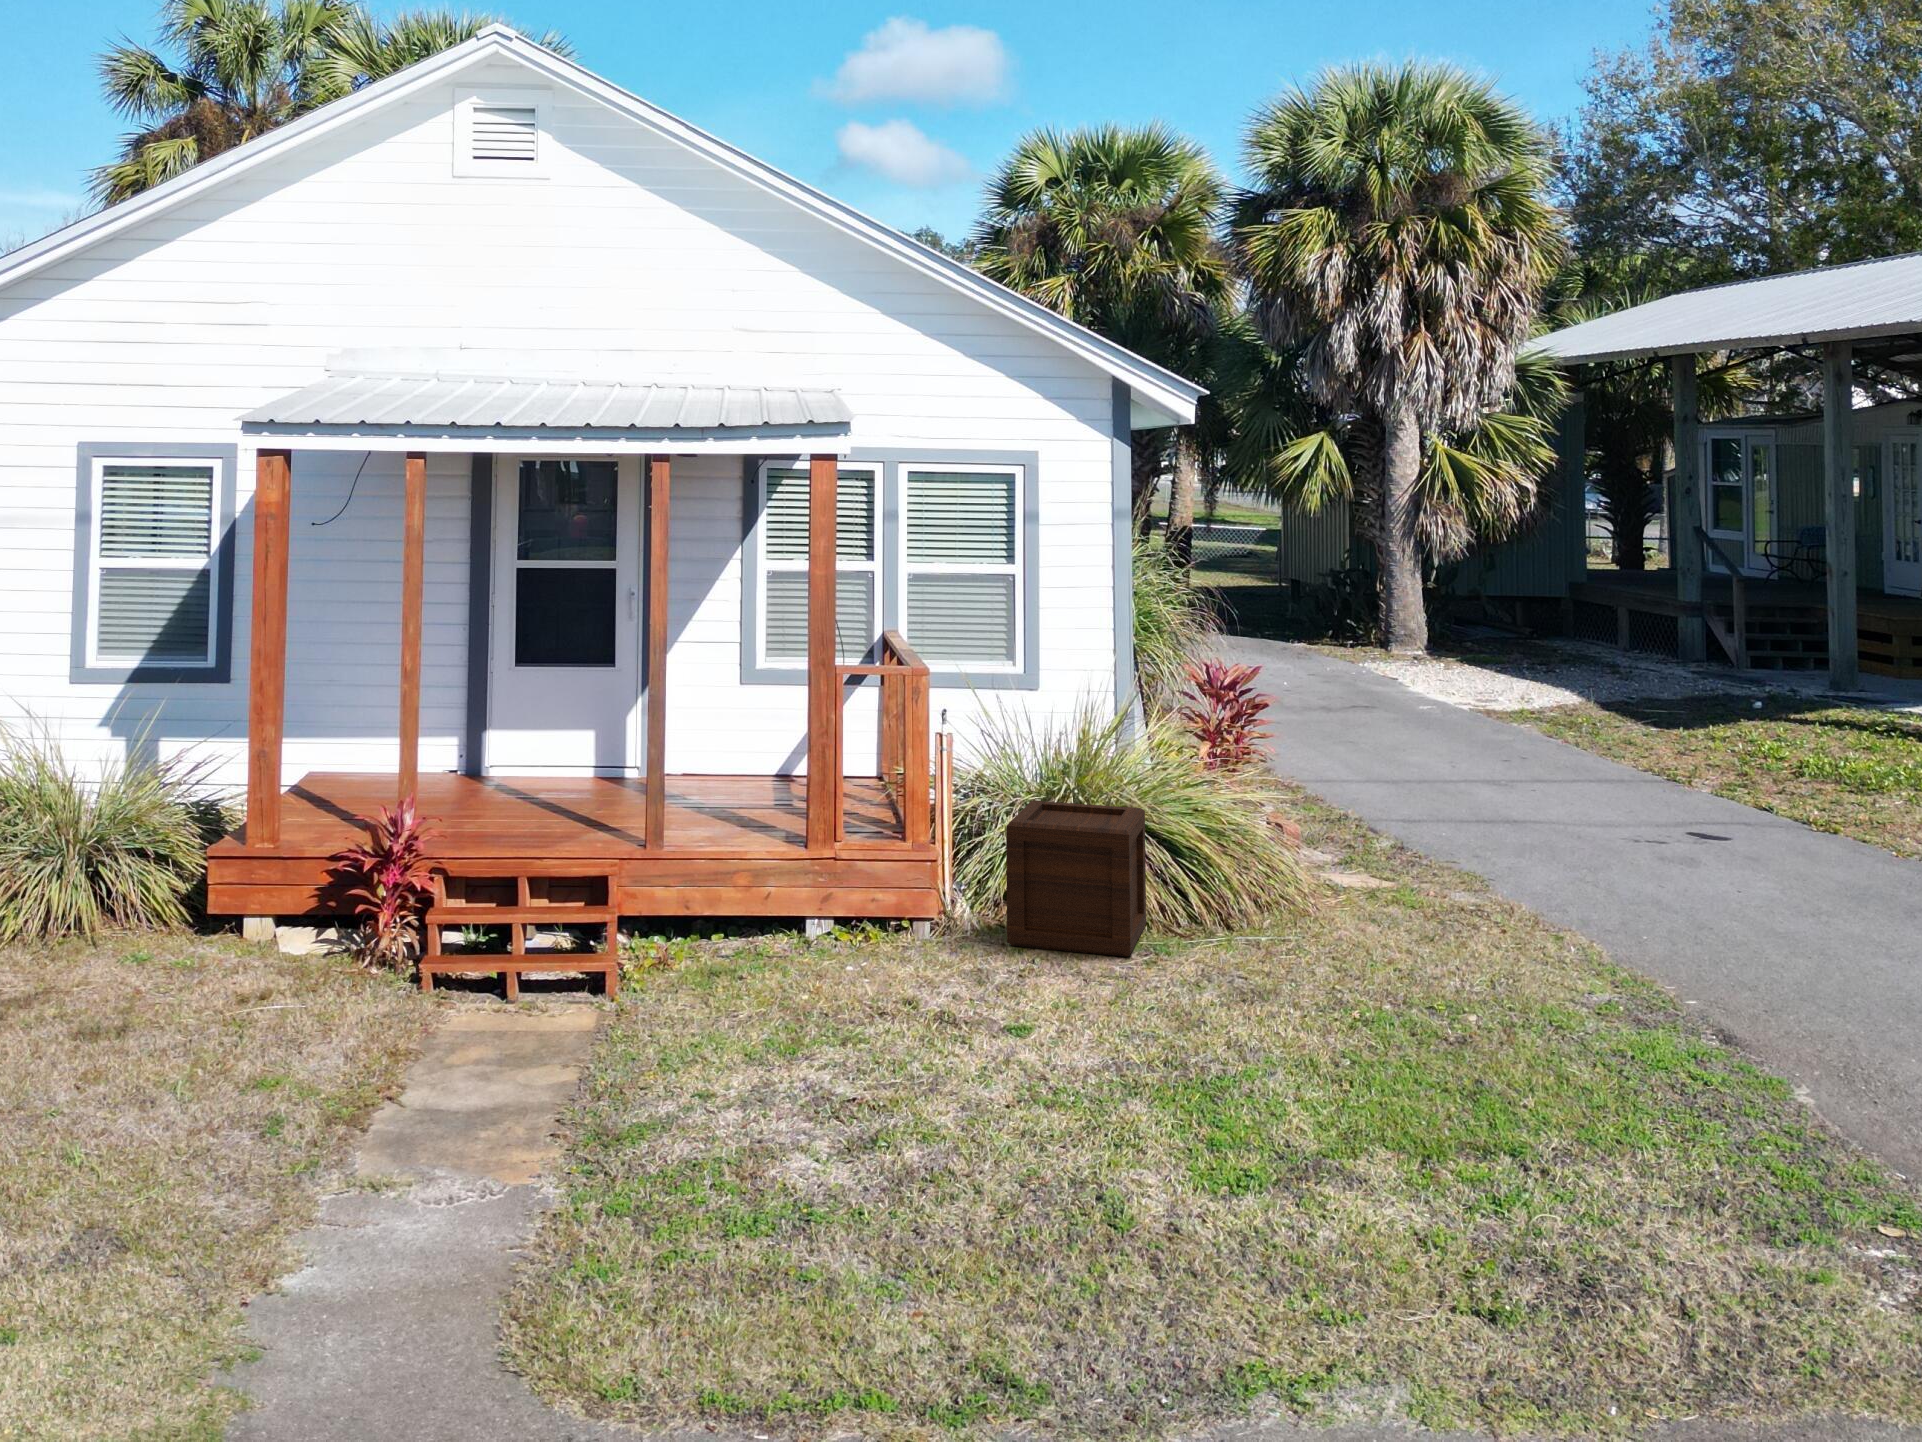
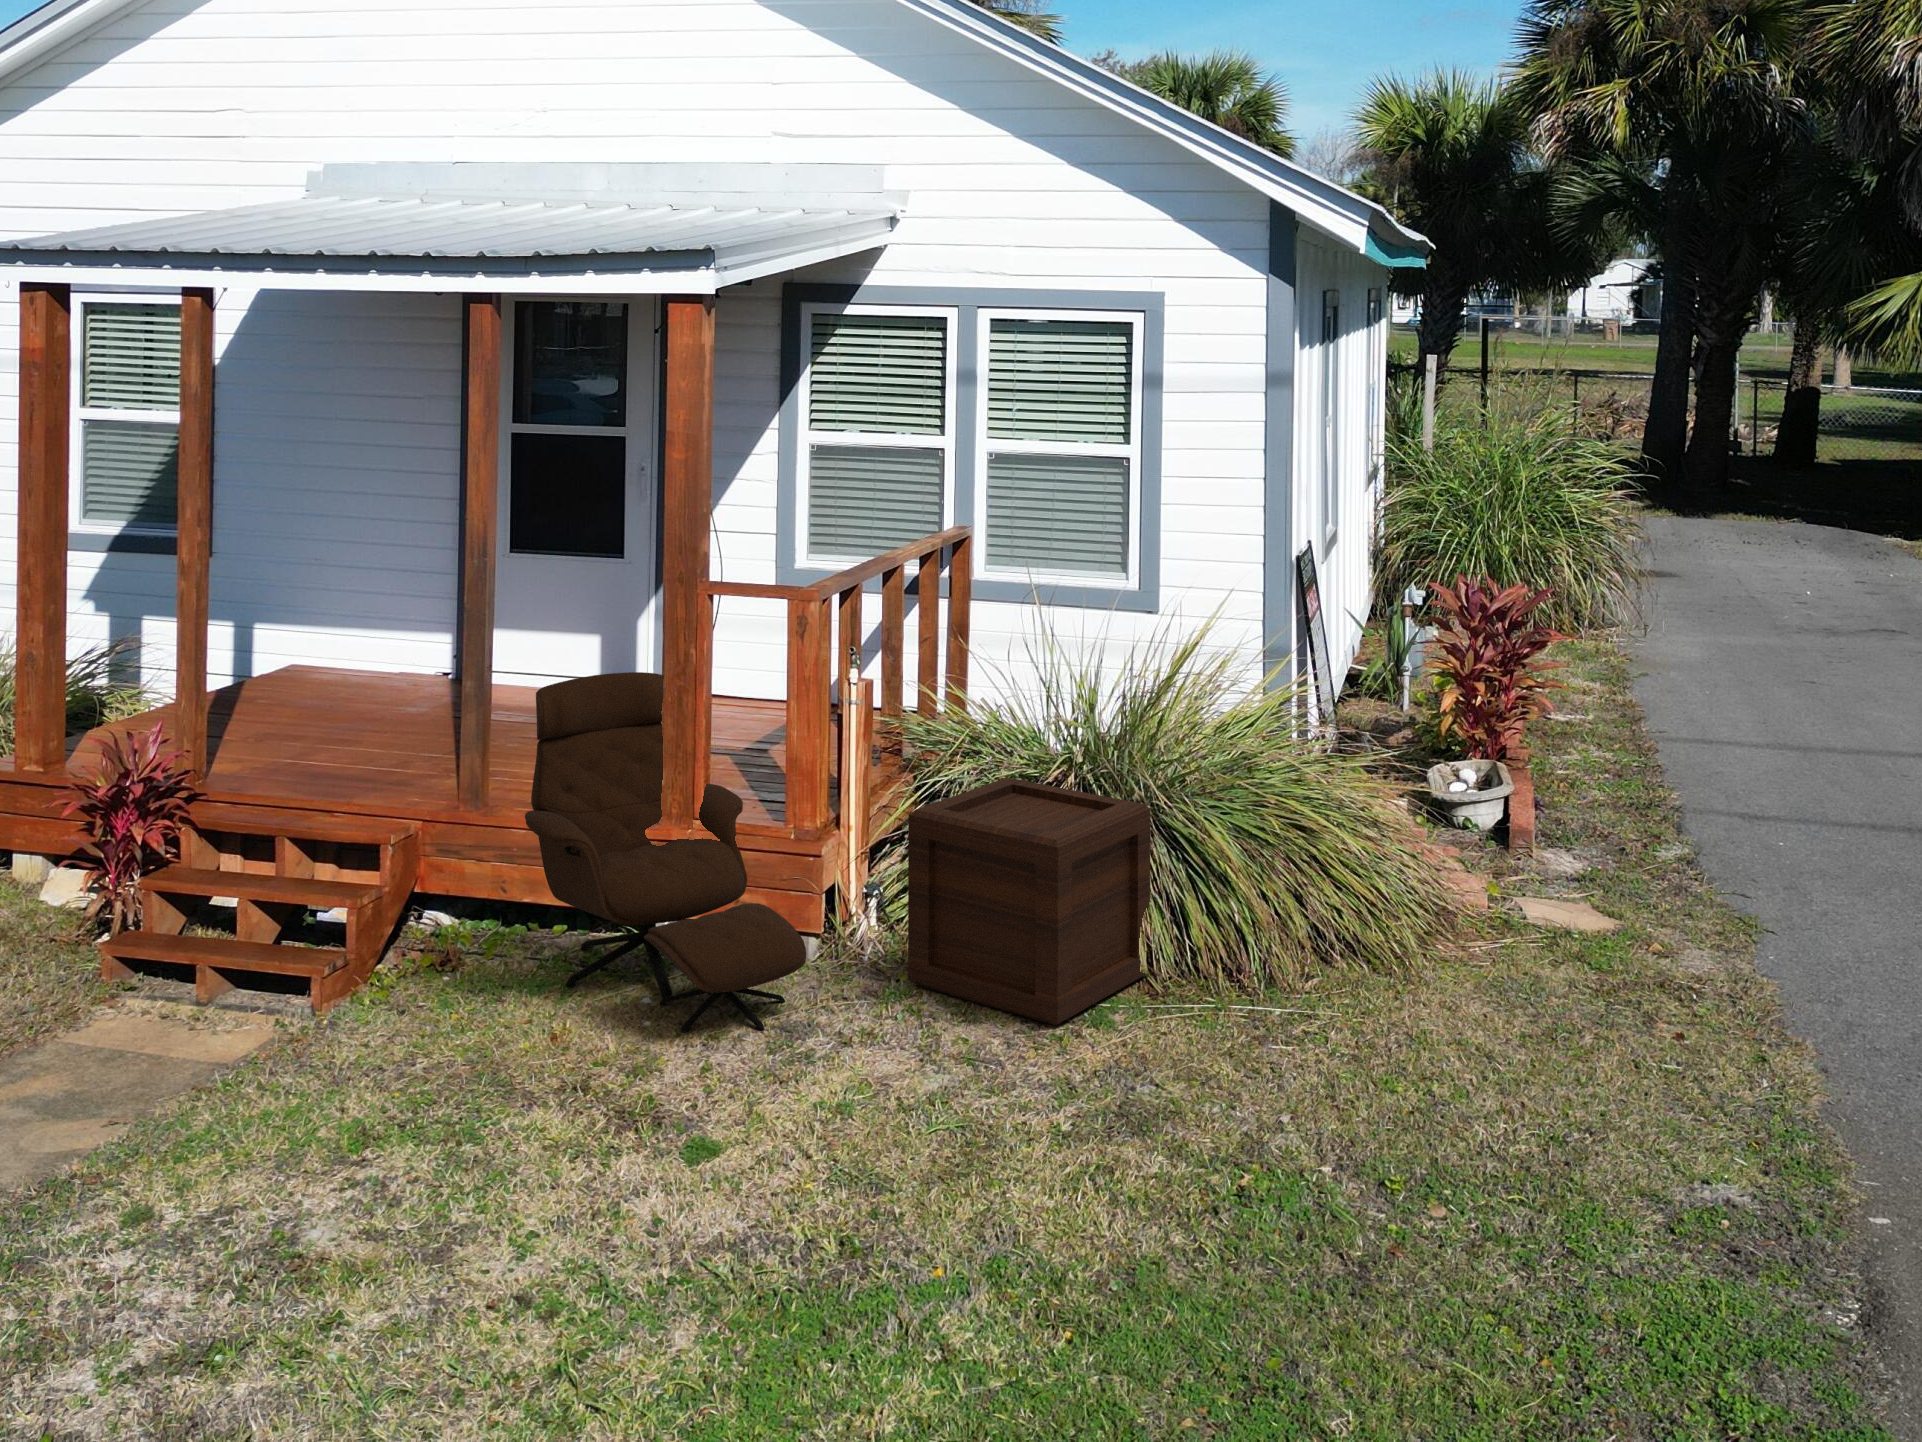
lounge chair: none [734,741,965,985] -> present [525,672,806,1032]

